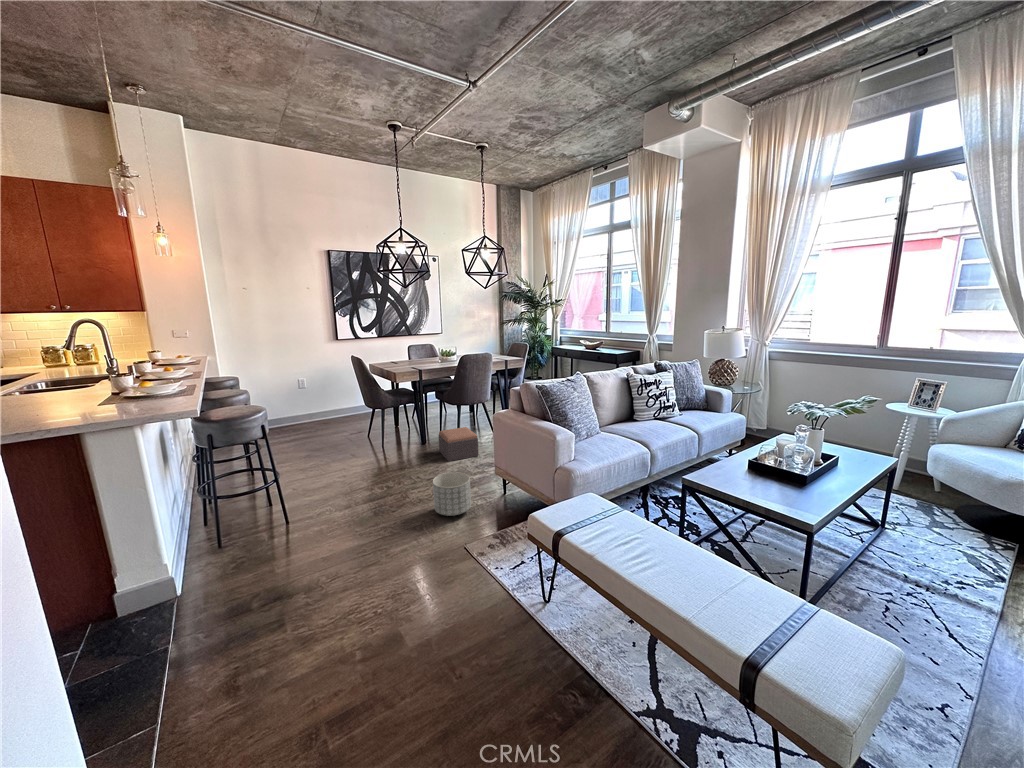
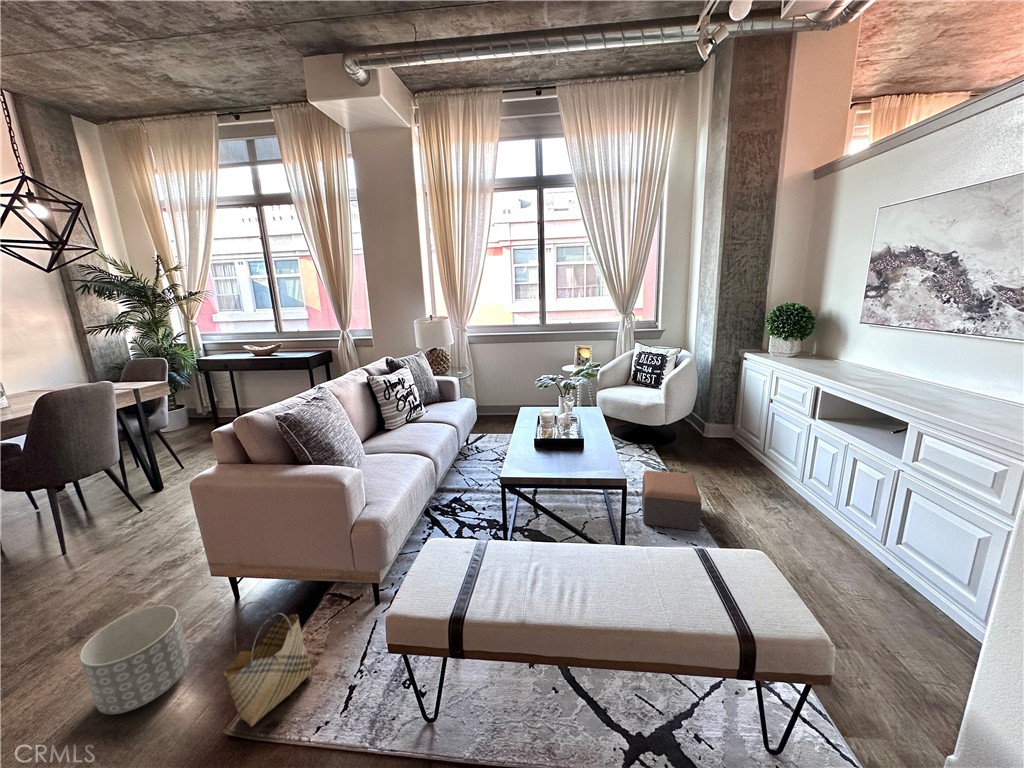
footstool: present [439,427,479,461] -> present [642,471,702,531]
woven basket: none [469,484,512,548] -> present [224,602,312,727]

